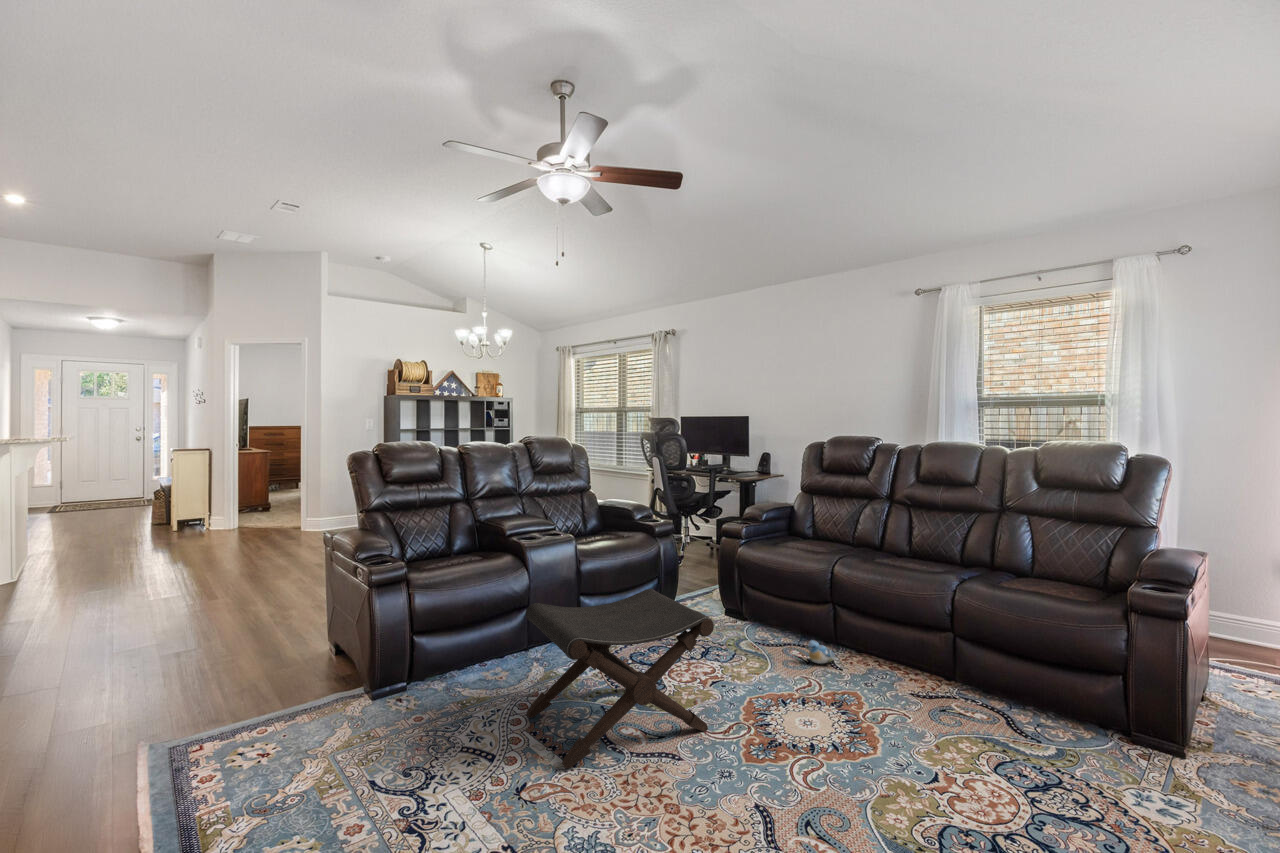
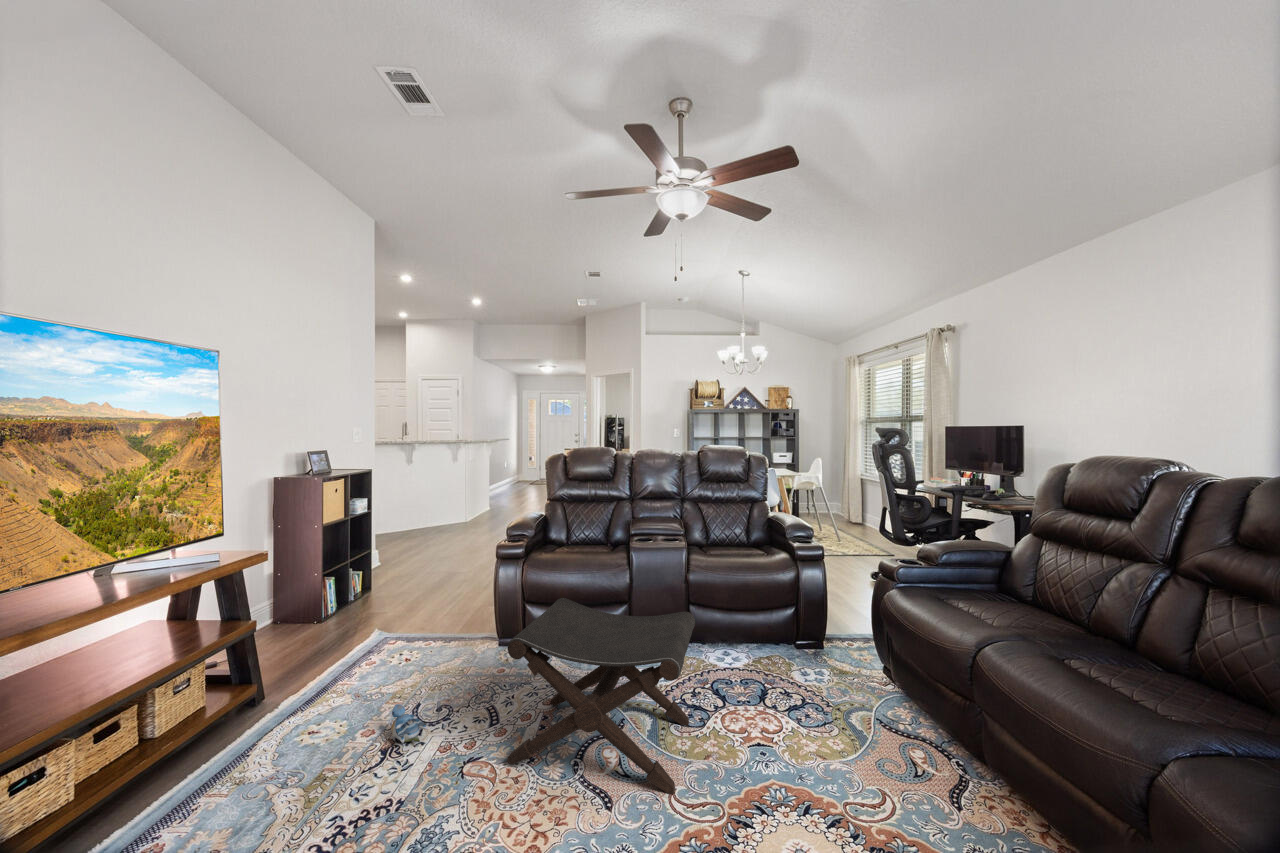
plush toy: present [807,640,838,664] -> present [391,704,428,743]

